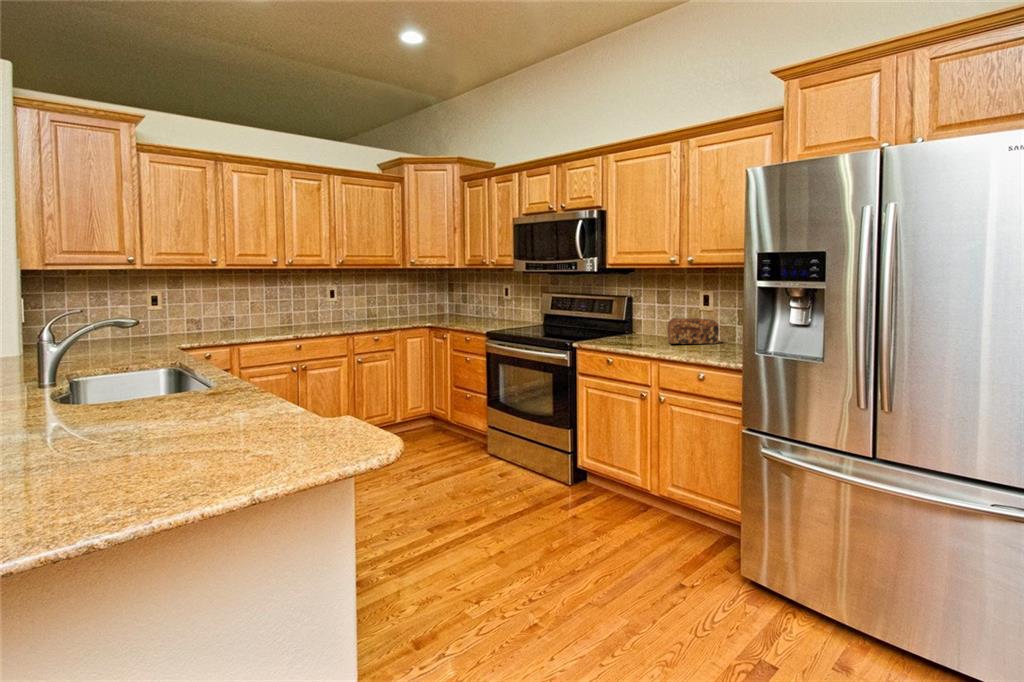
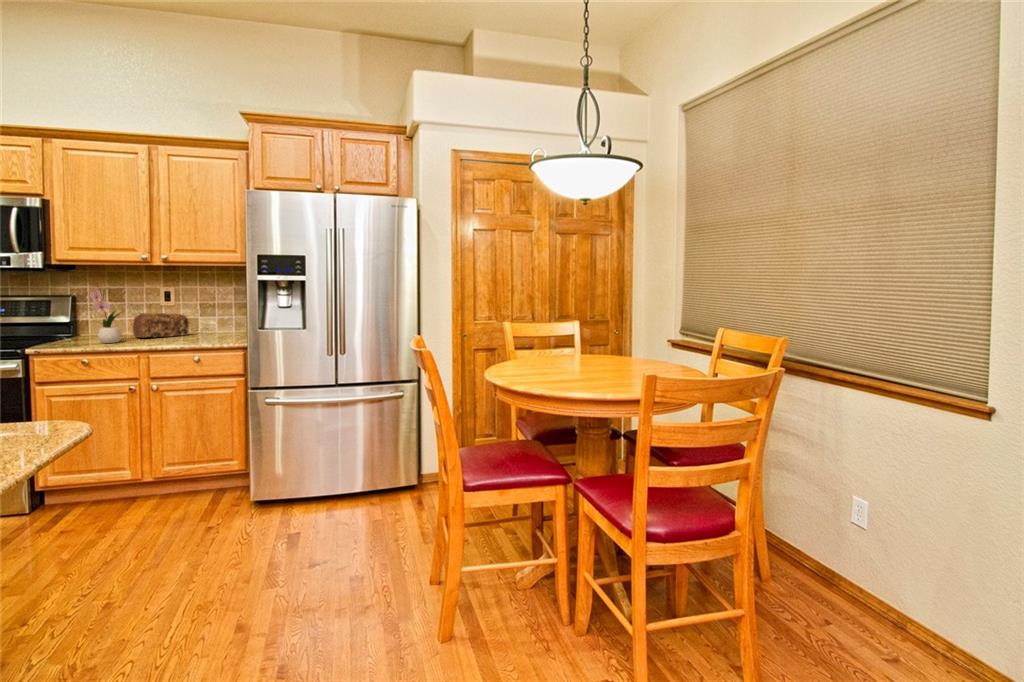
flower arrangement: none [625,287,653,348] -> present [90,282,122,343]

